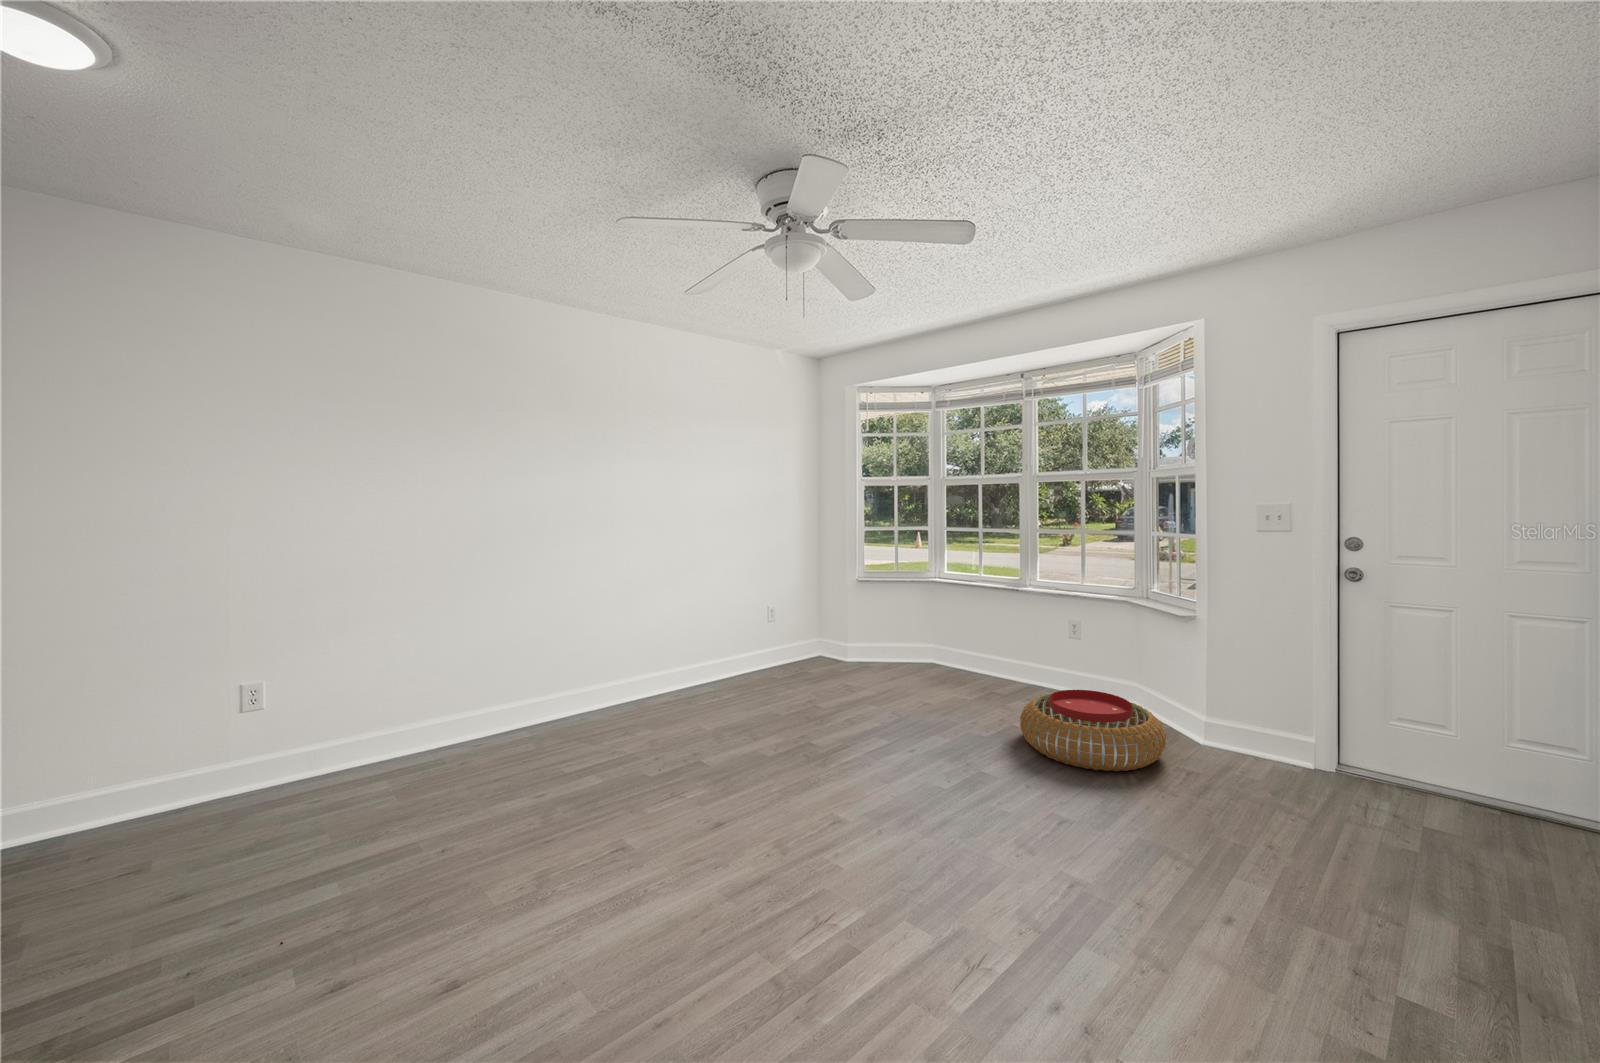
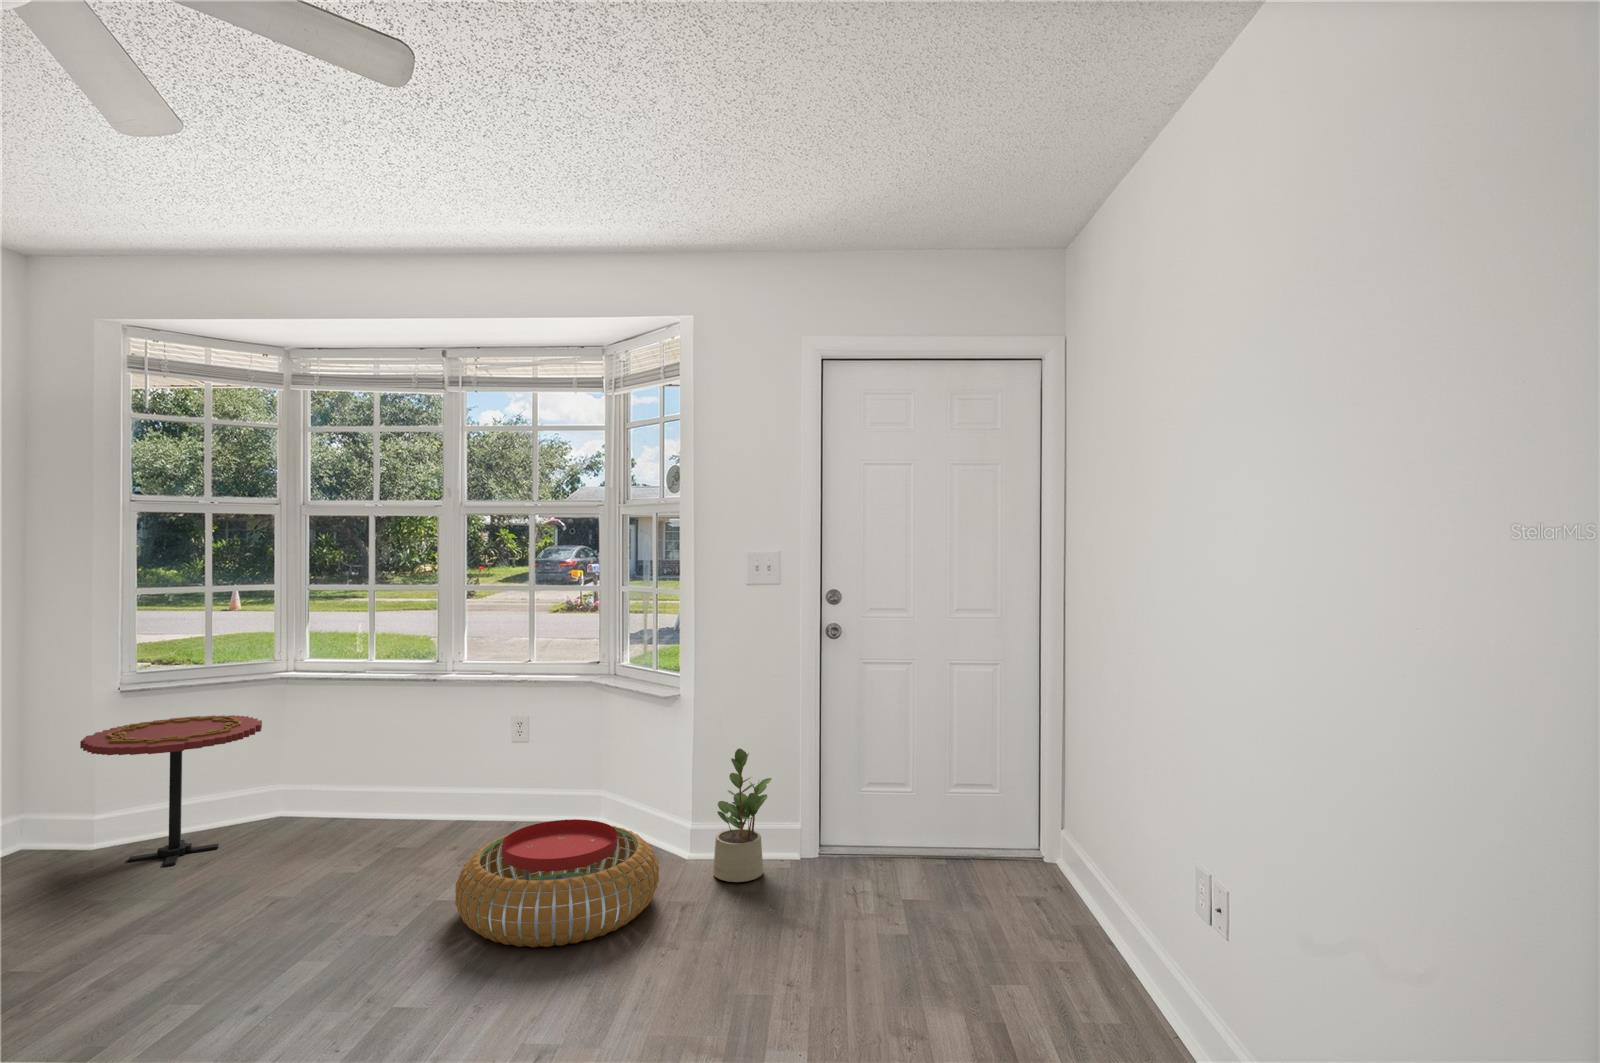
side table: none [846,598,924,674] -> present [80,715,262,866]
potted plant: none [1219,665,1280,770] -> present [713,749,772,882]

